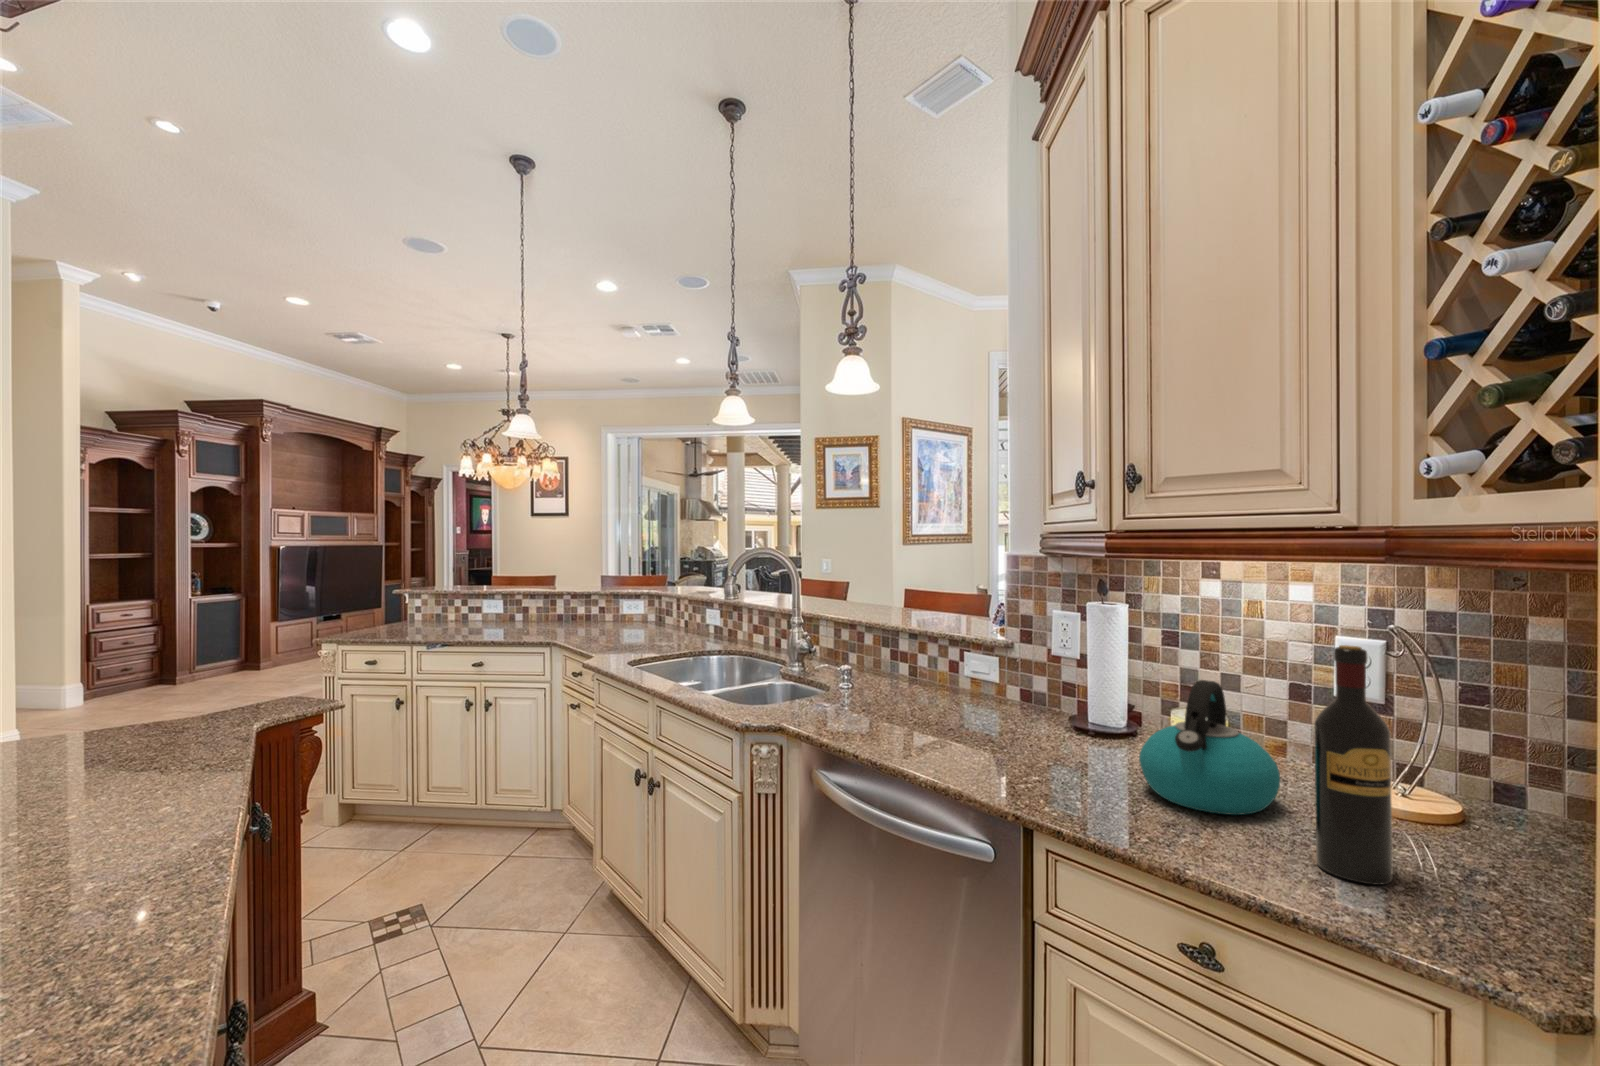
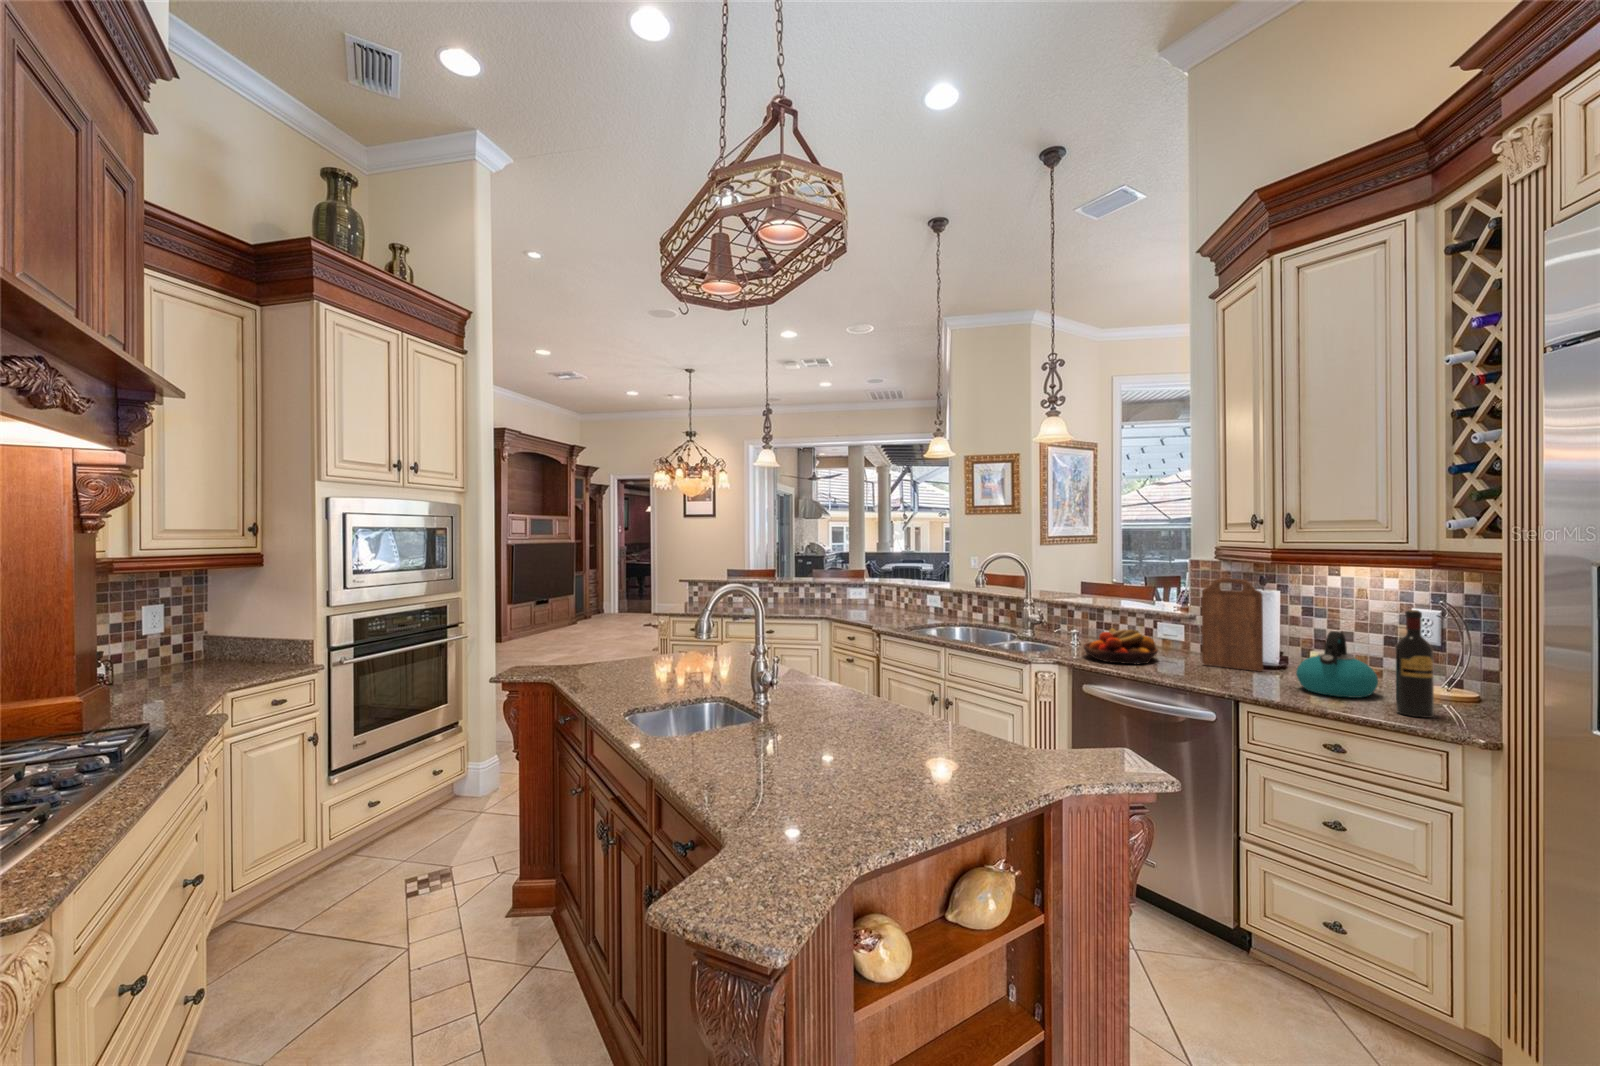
cutting board: none [1009,582,1099,743] -> present [1202,578,1263,672]
fruit bowl: none [837,662,947,728] -> present [1084,628,1158,664]

